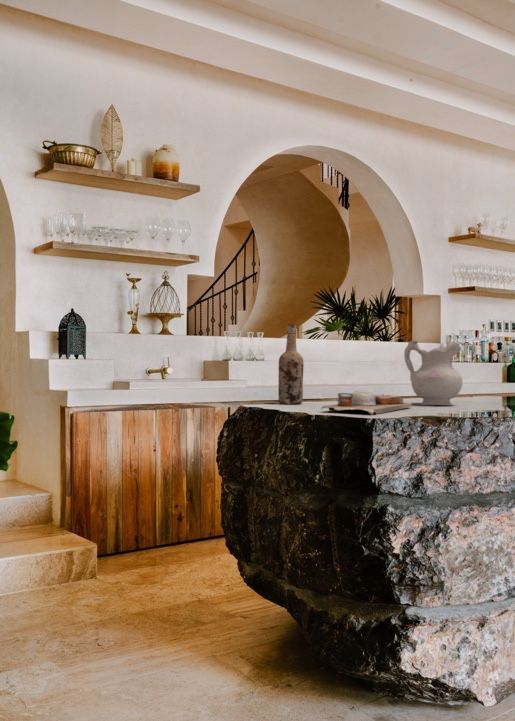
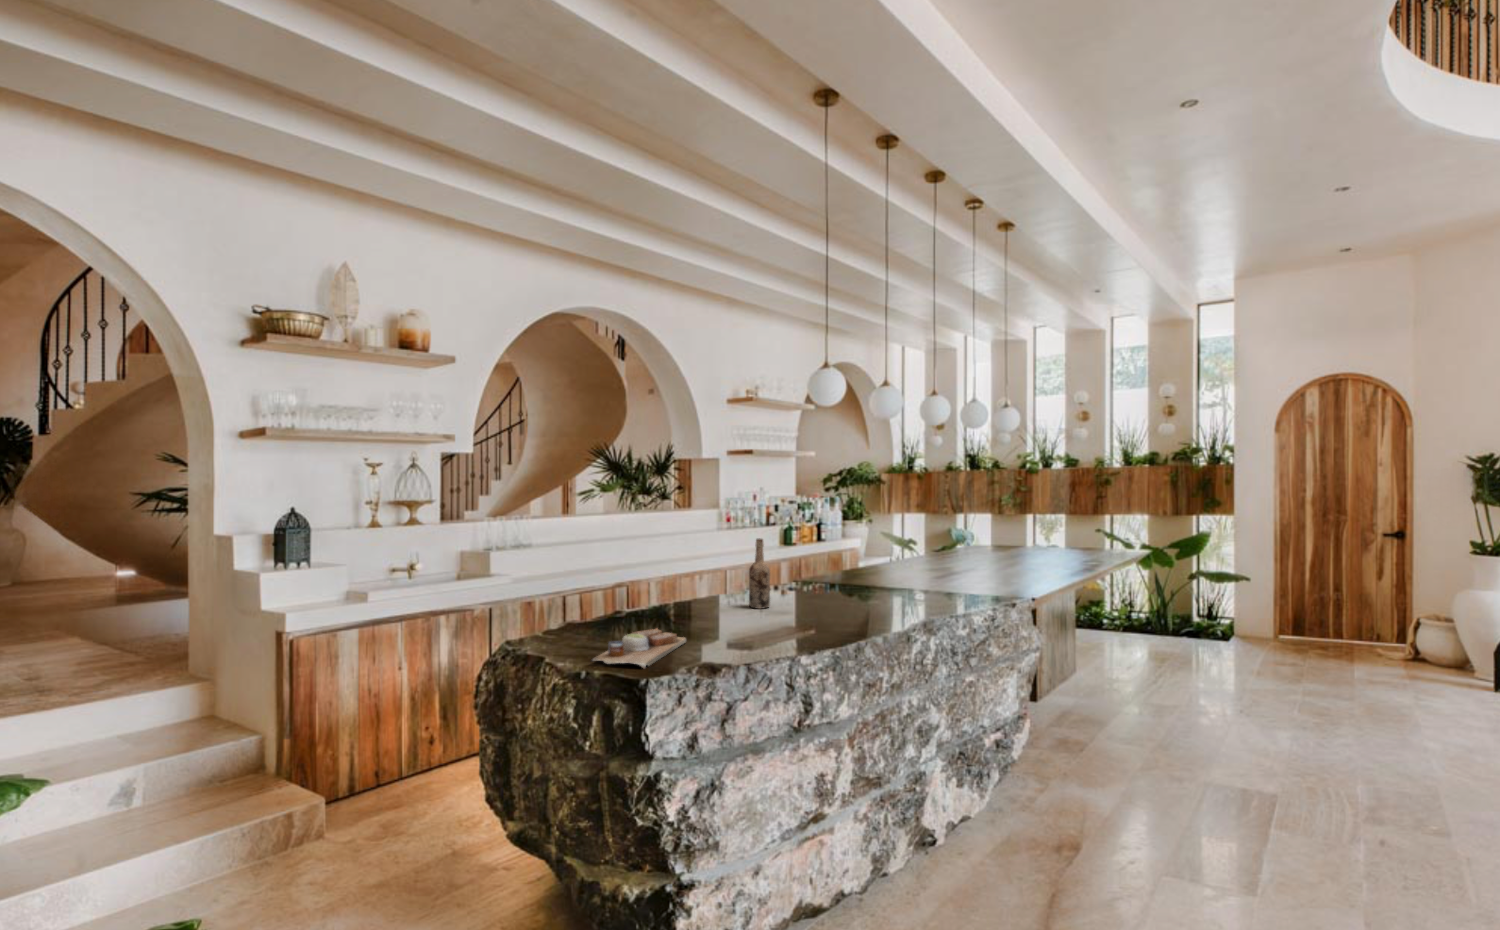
wine bottle: present [278,324,304,404] -> present [749,538,770,609]
ceramic pitcher: present [404,341,462,406] -> none [679,565,737,634]

